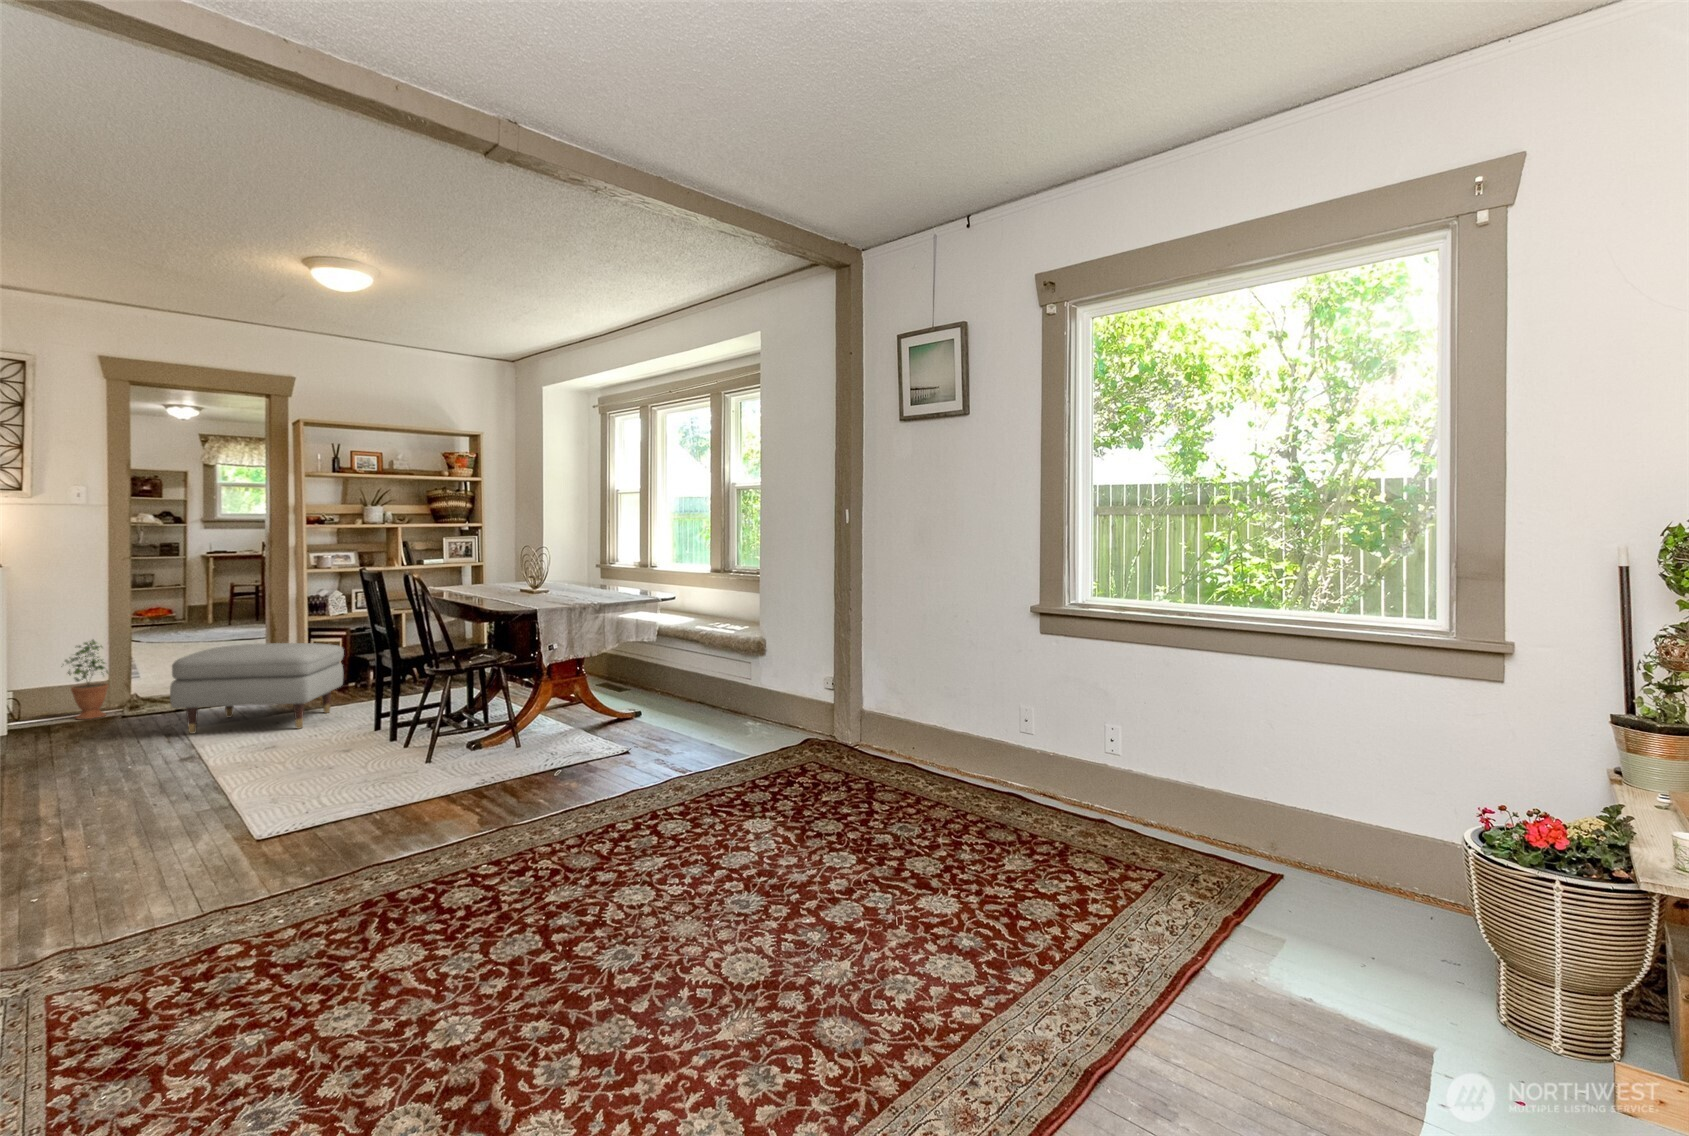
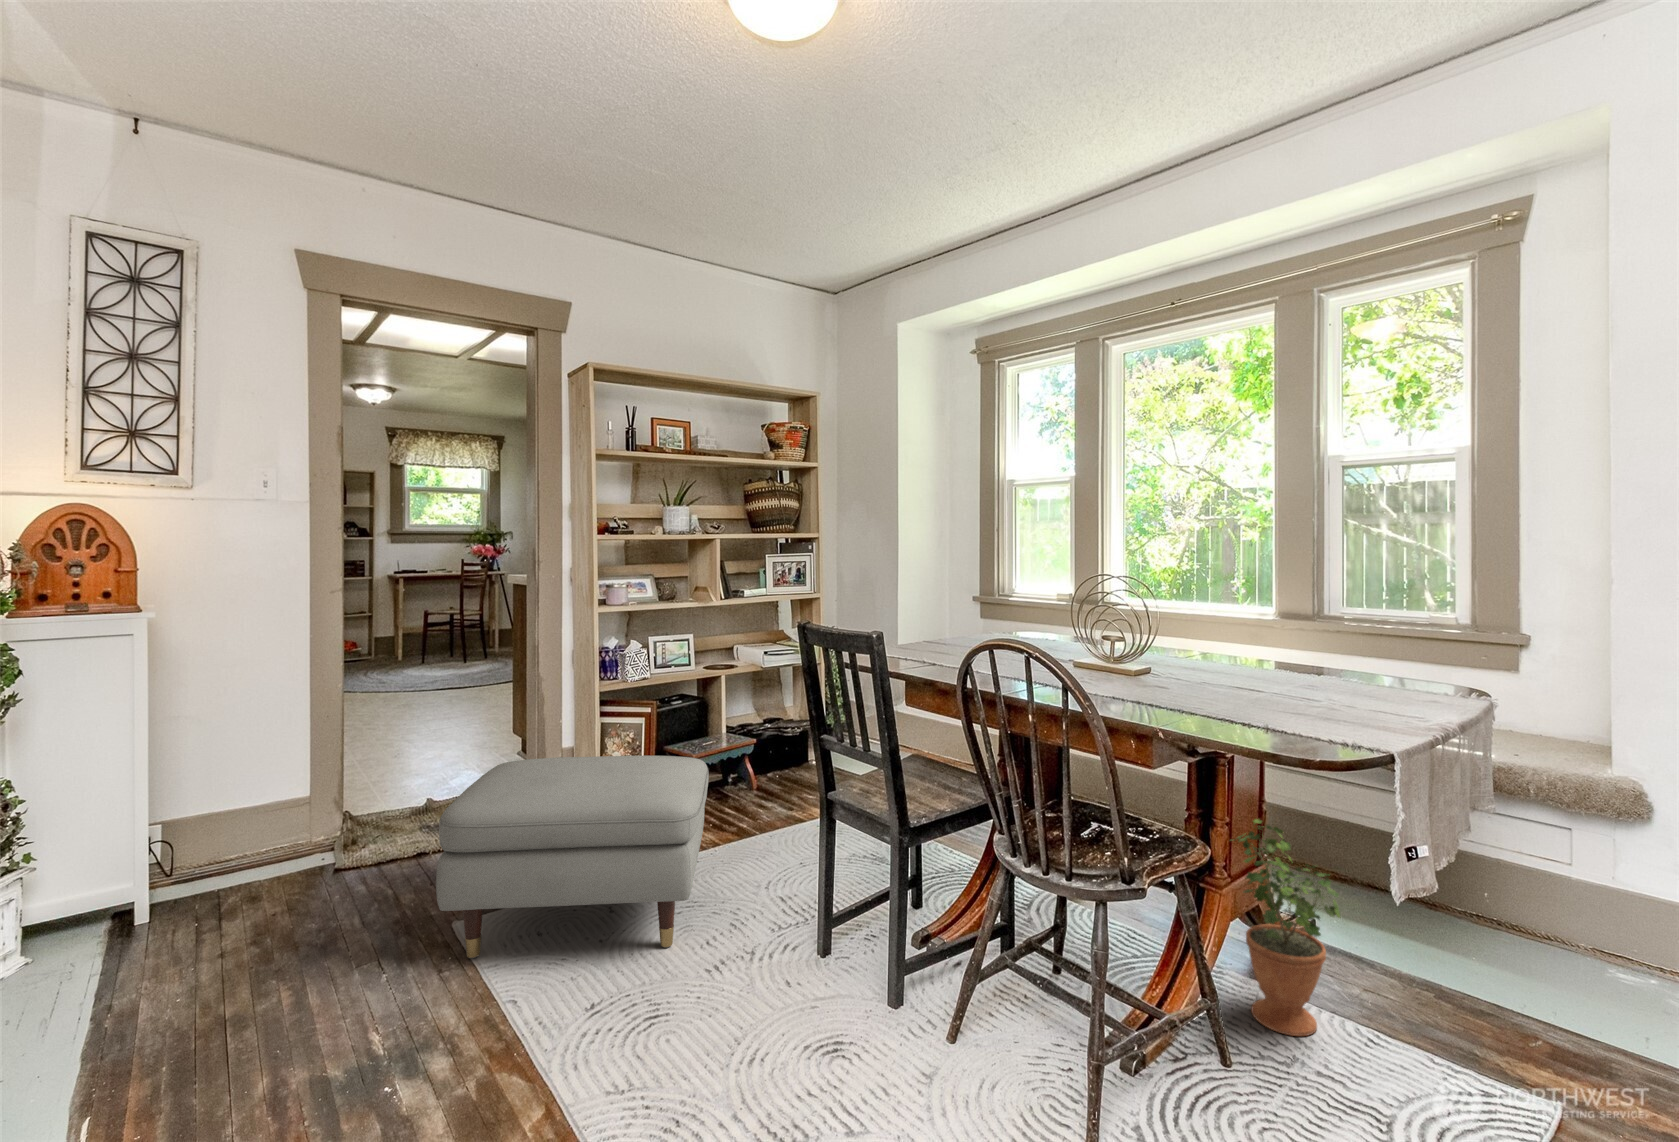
potted plant: present [65,640,108,719] -> present [1234,819,1341,1036]

